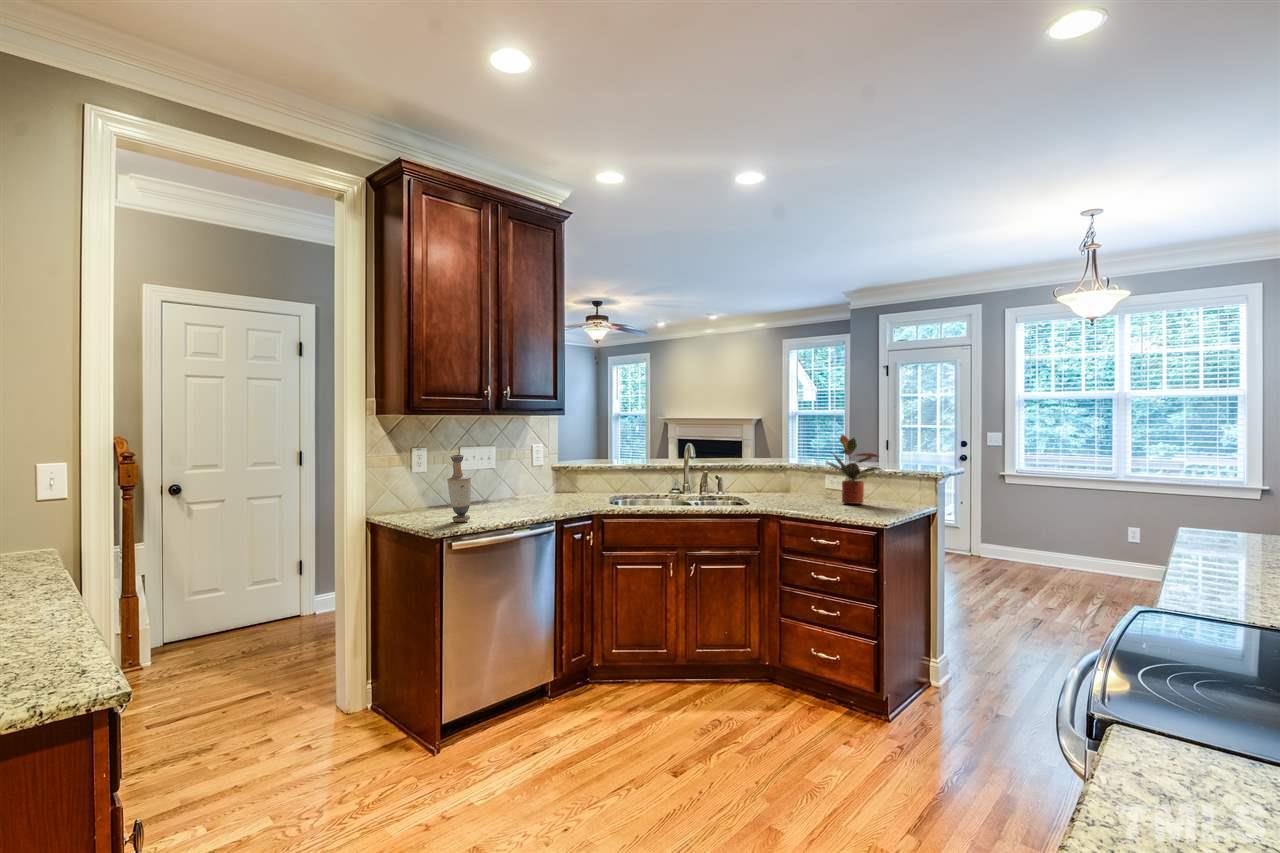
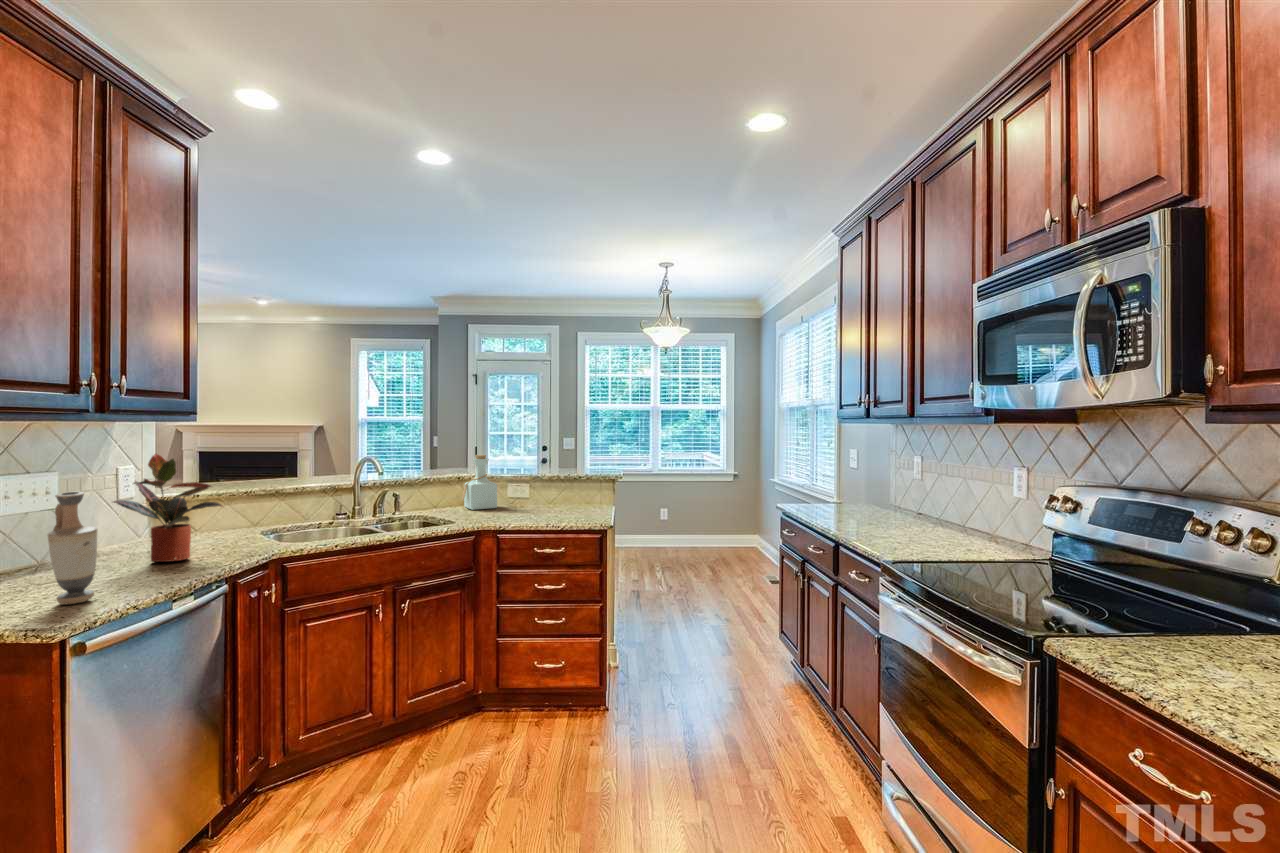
potted plant: present [827,435,882,504] -> present [114,454,222,562]
bottle: none [783,445,814,497] -> present [462,455,497,510]

